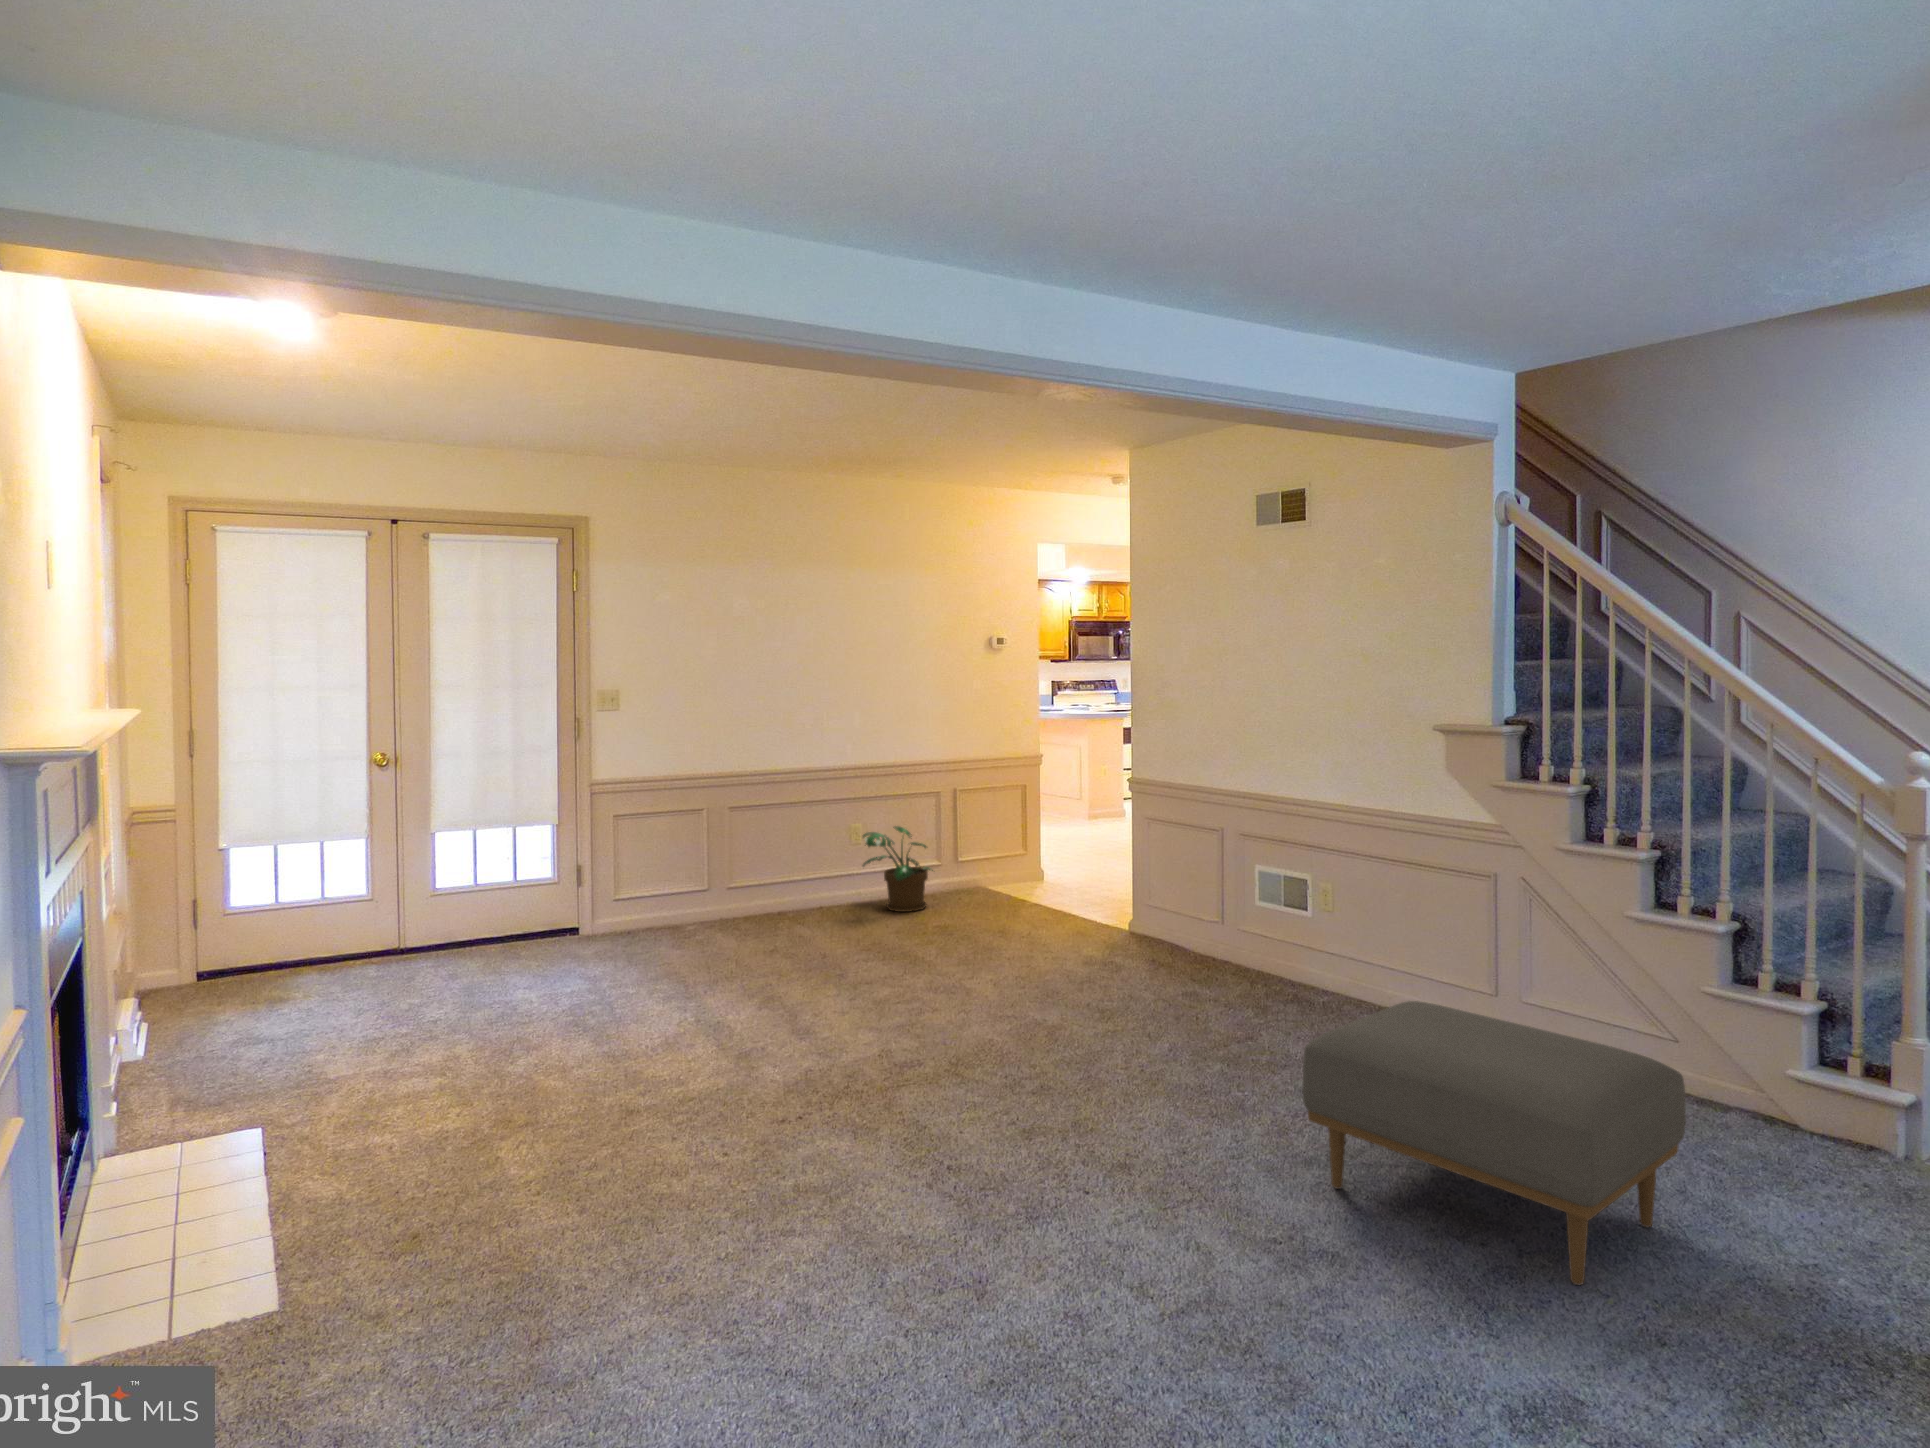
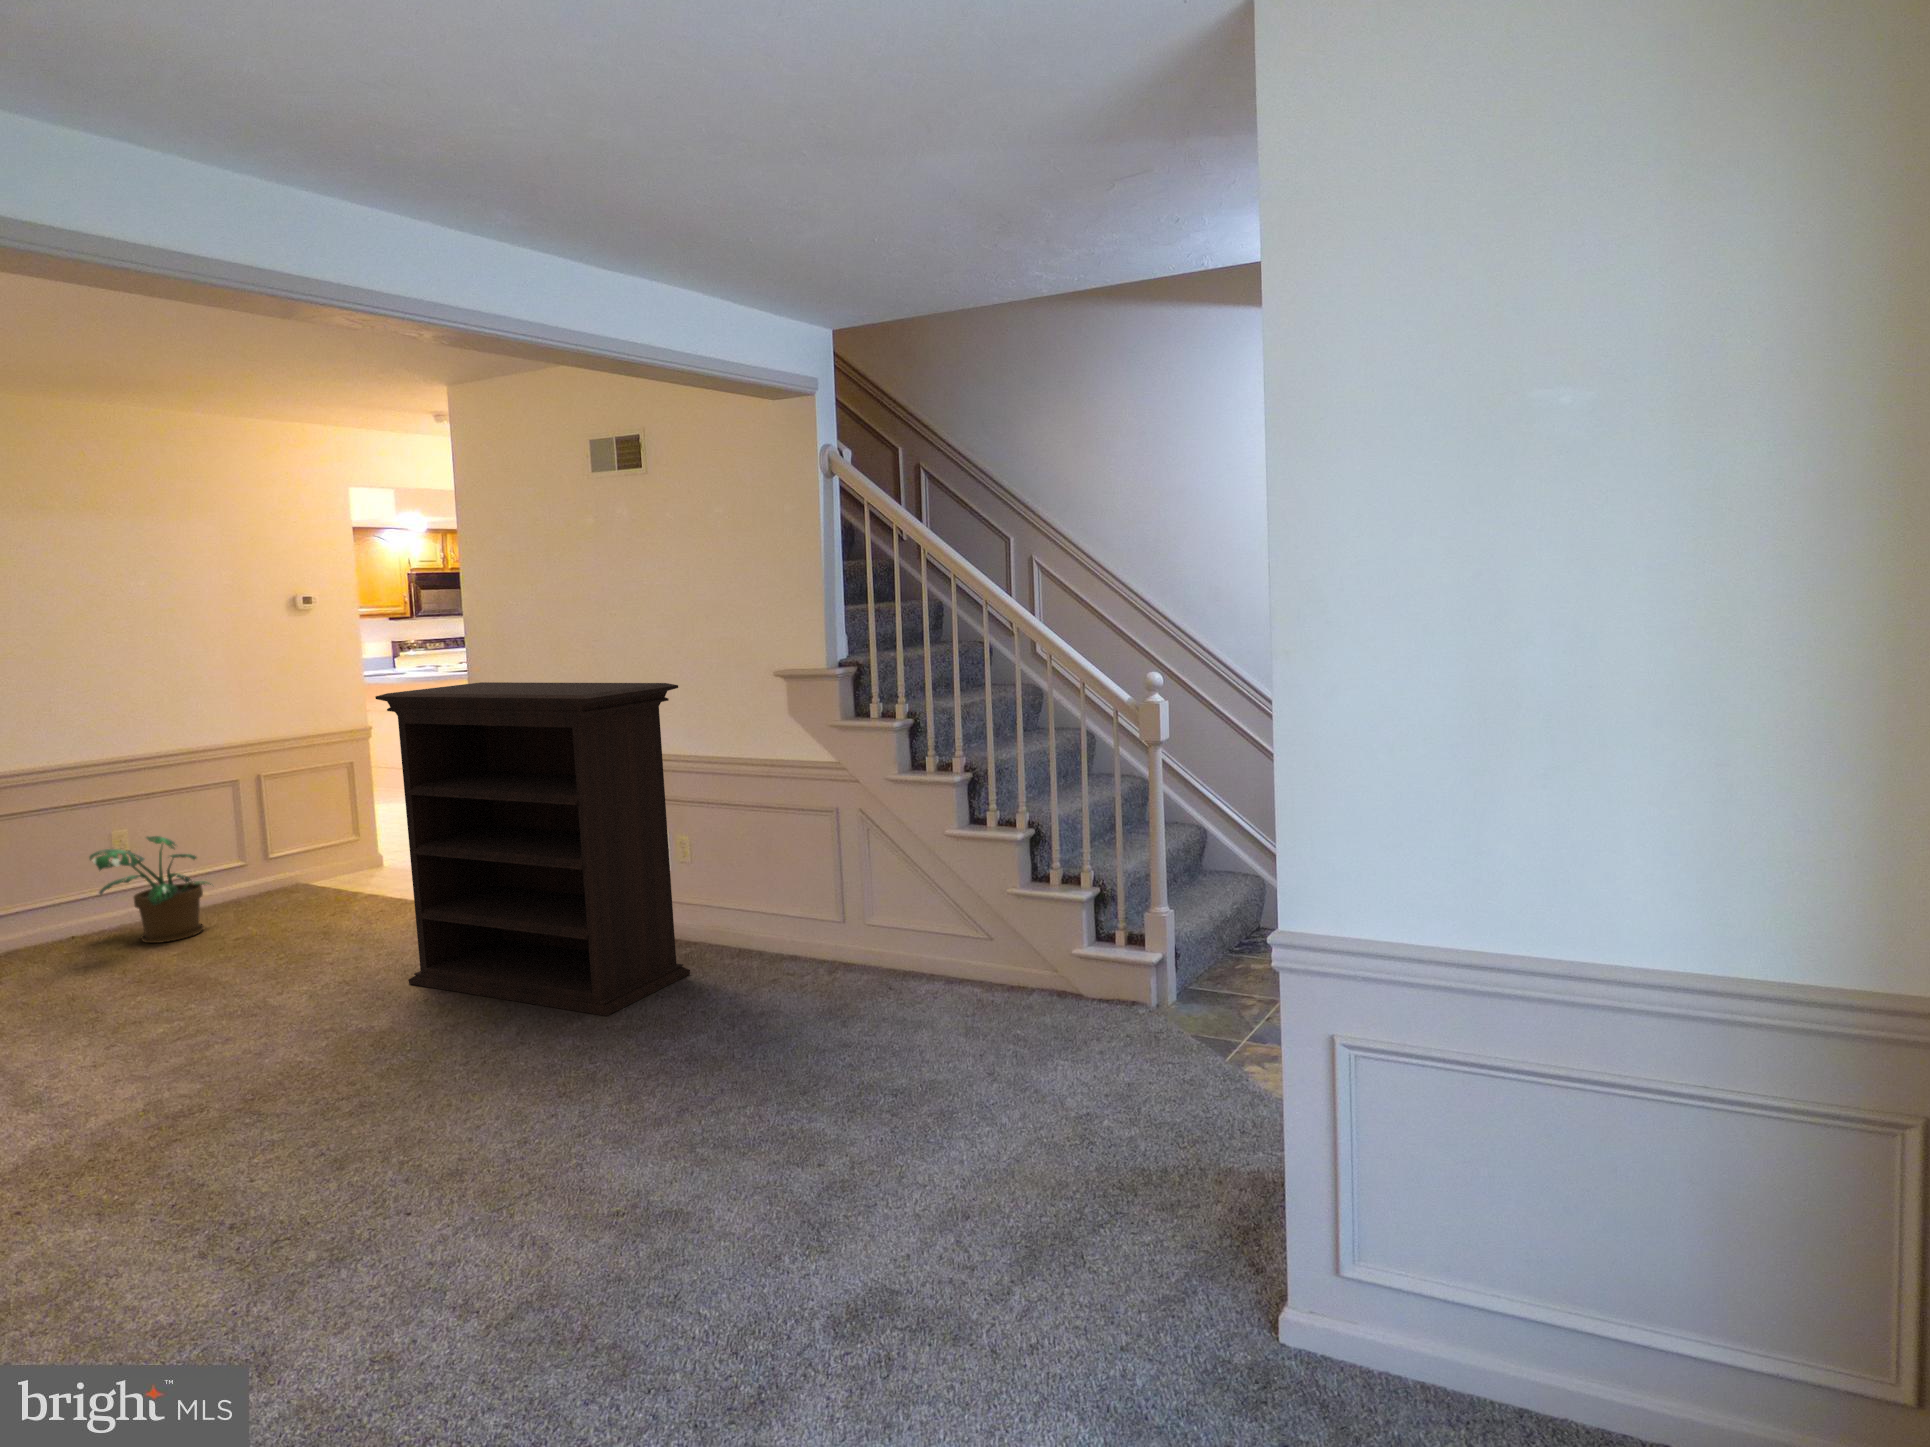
bookshelf: none [1074,721,1335,1038] -> present [375,682,690,1016]
ottoman: present [1302,1001,1686,1285] -> none [635,955,991,1205]

